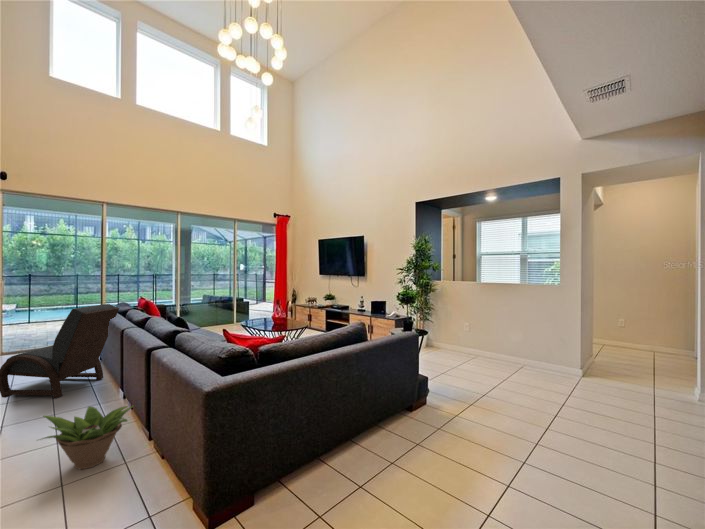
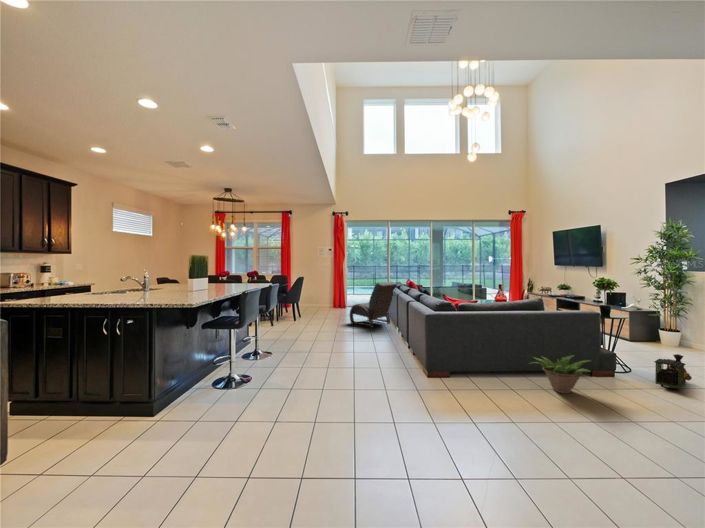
toy train: none [469,368,501,411] -> present [654,354,692,390]
decorative plant: present [40,406,133,469] -> present [533,355,590,393]

